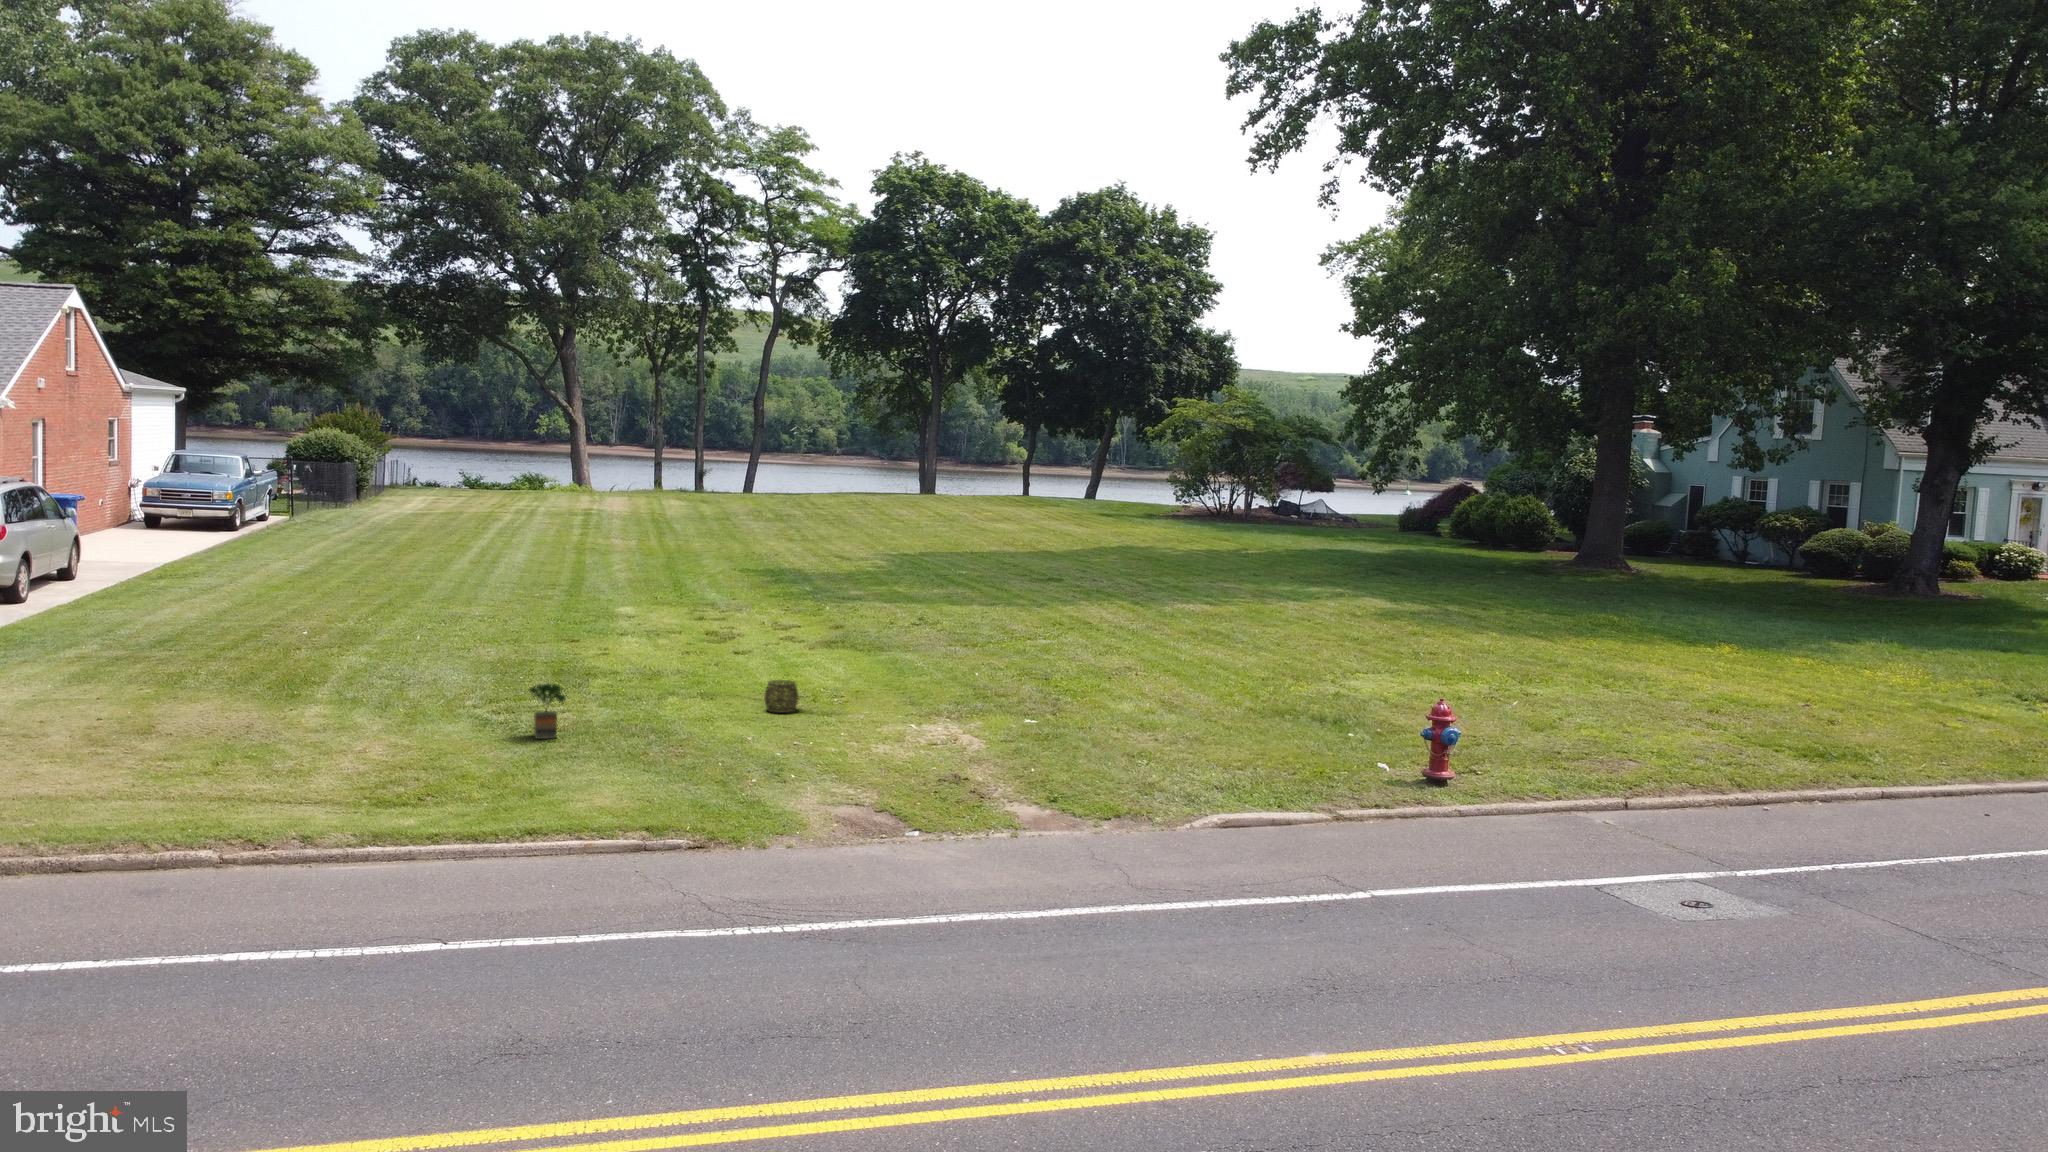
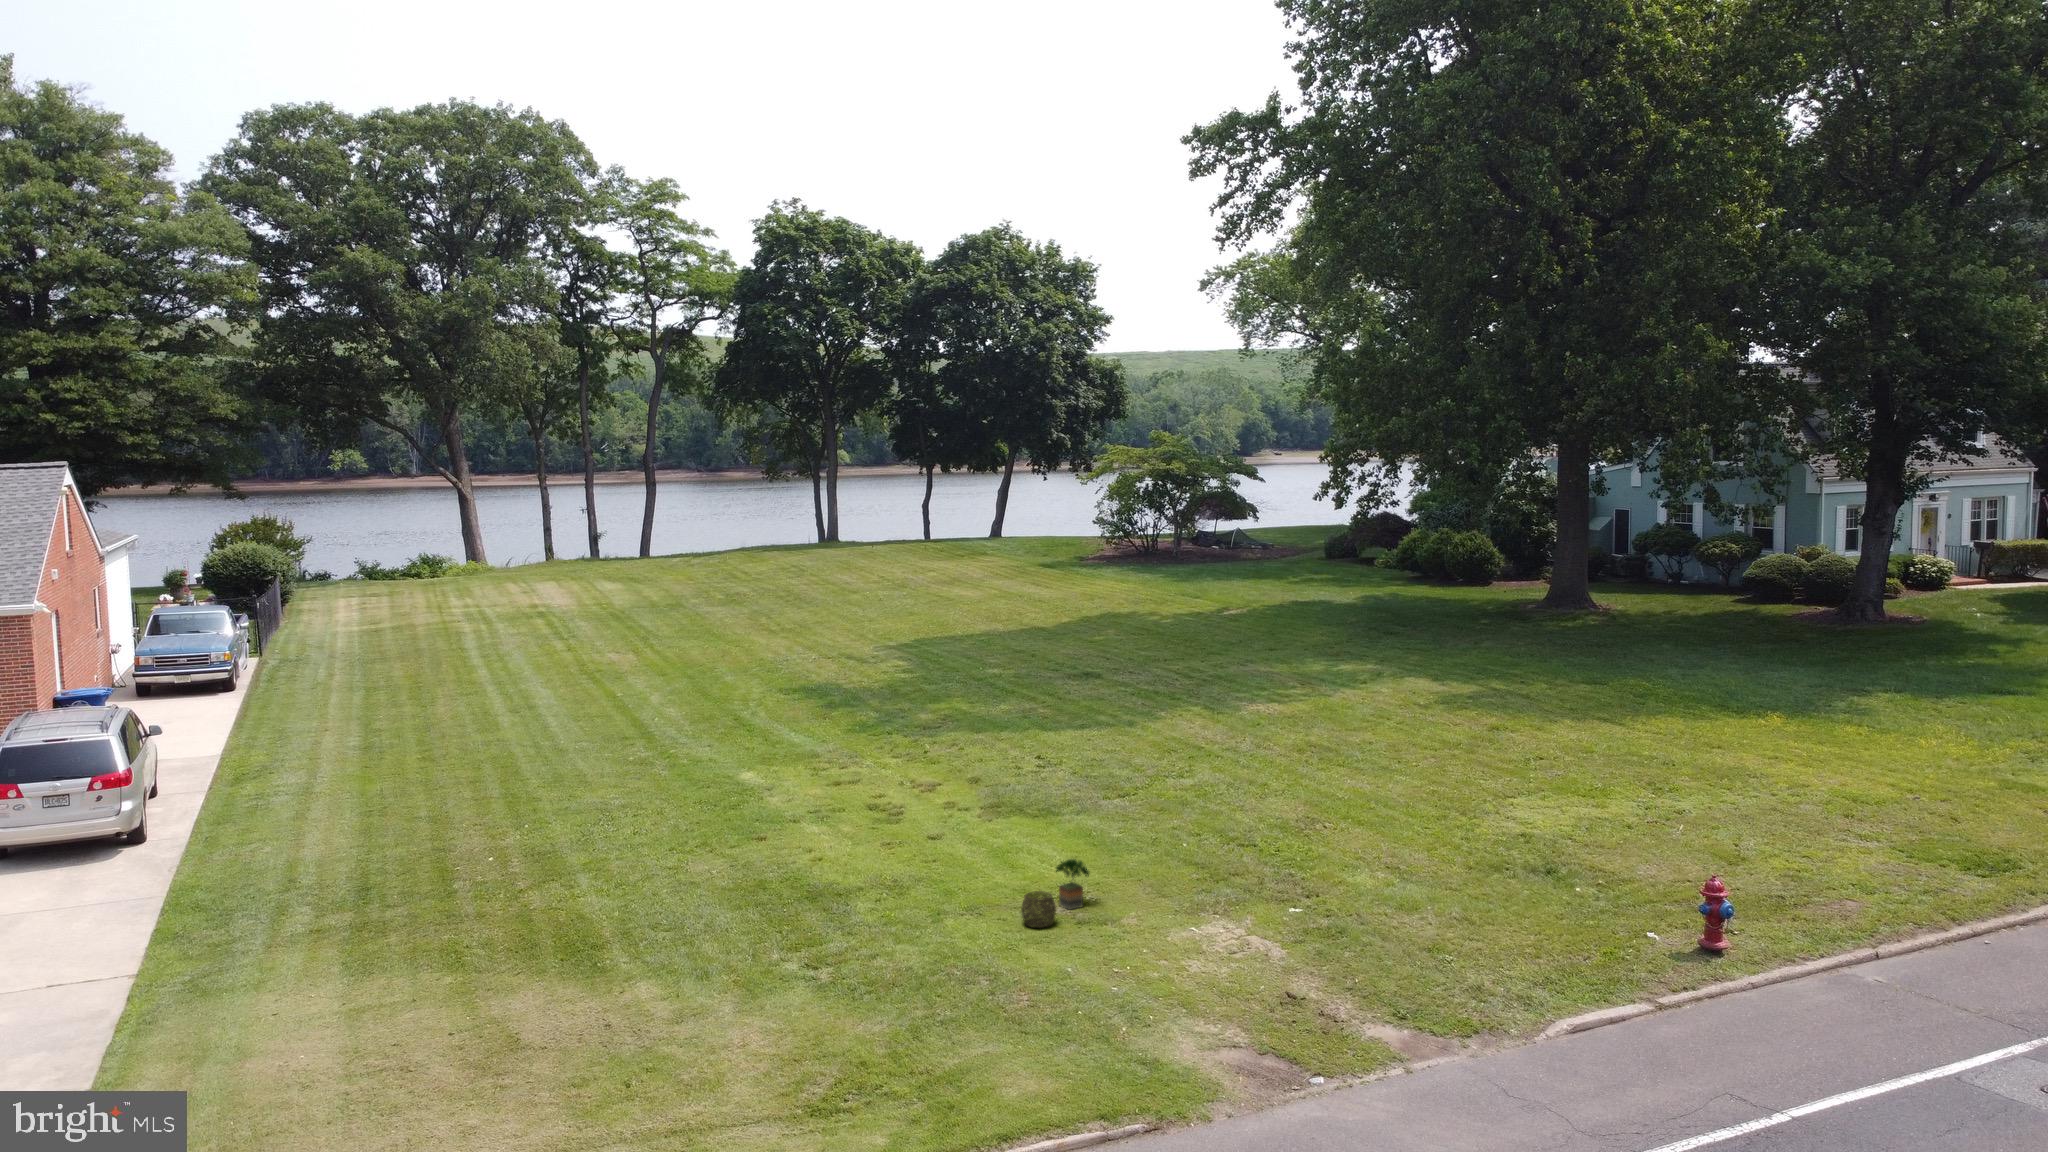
potted tree: present [529,683,565,739] -> present [1056,859,1090,910]

